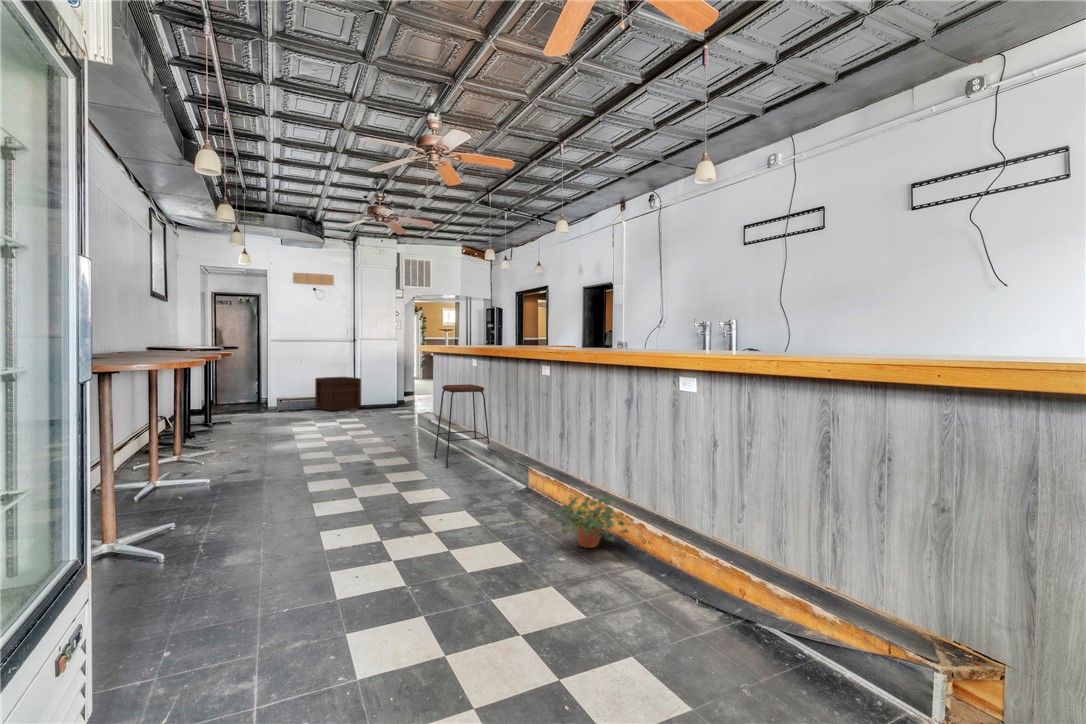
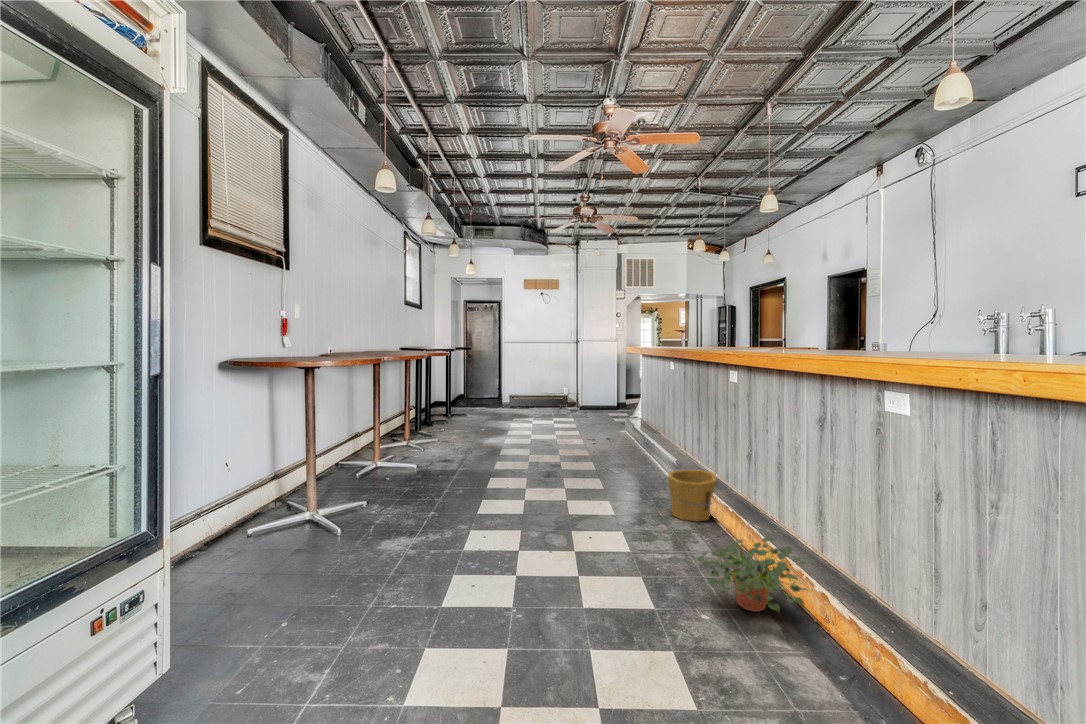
wooden crate: present [315,377,361,411] -> none [539,378,579,411]
bar stool: present [434,384,489,468] -> none [621,390,681,481]
bucket: none [491,450,539,493] -> present [663,470,721,522]

